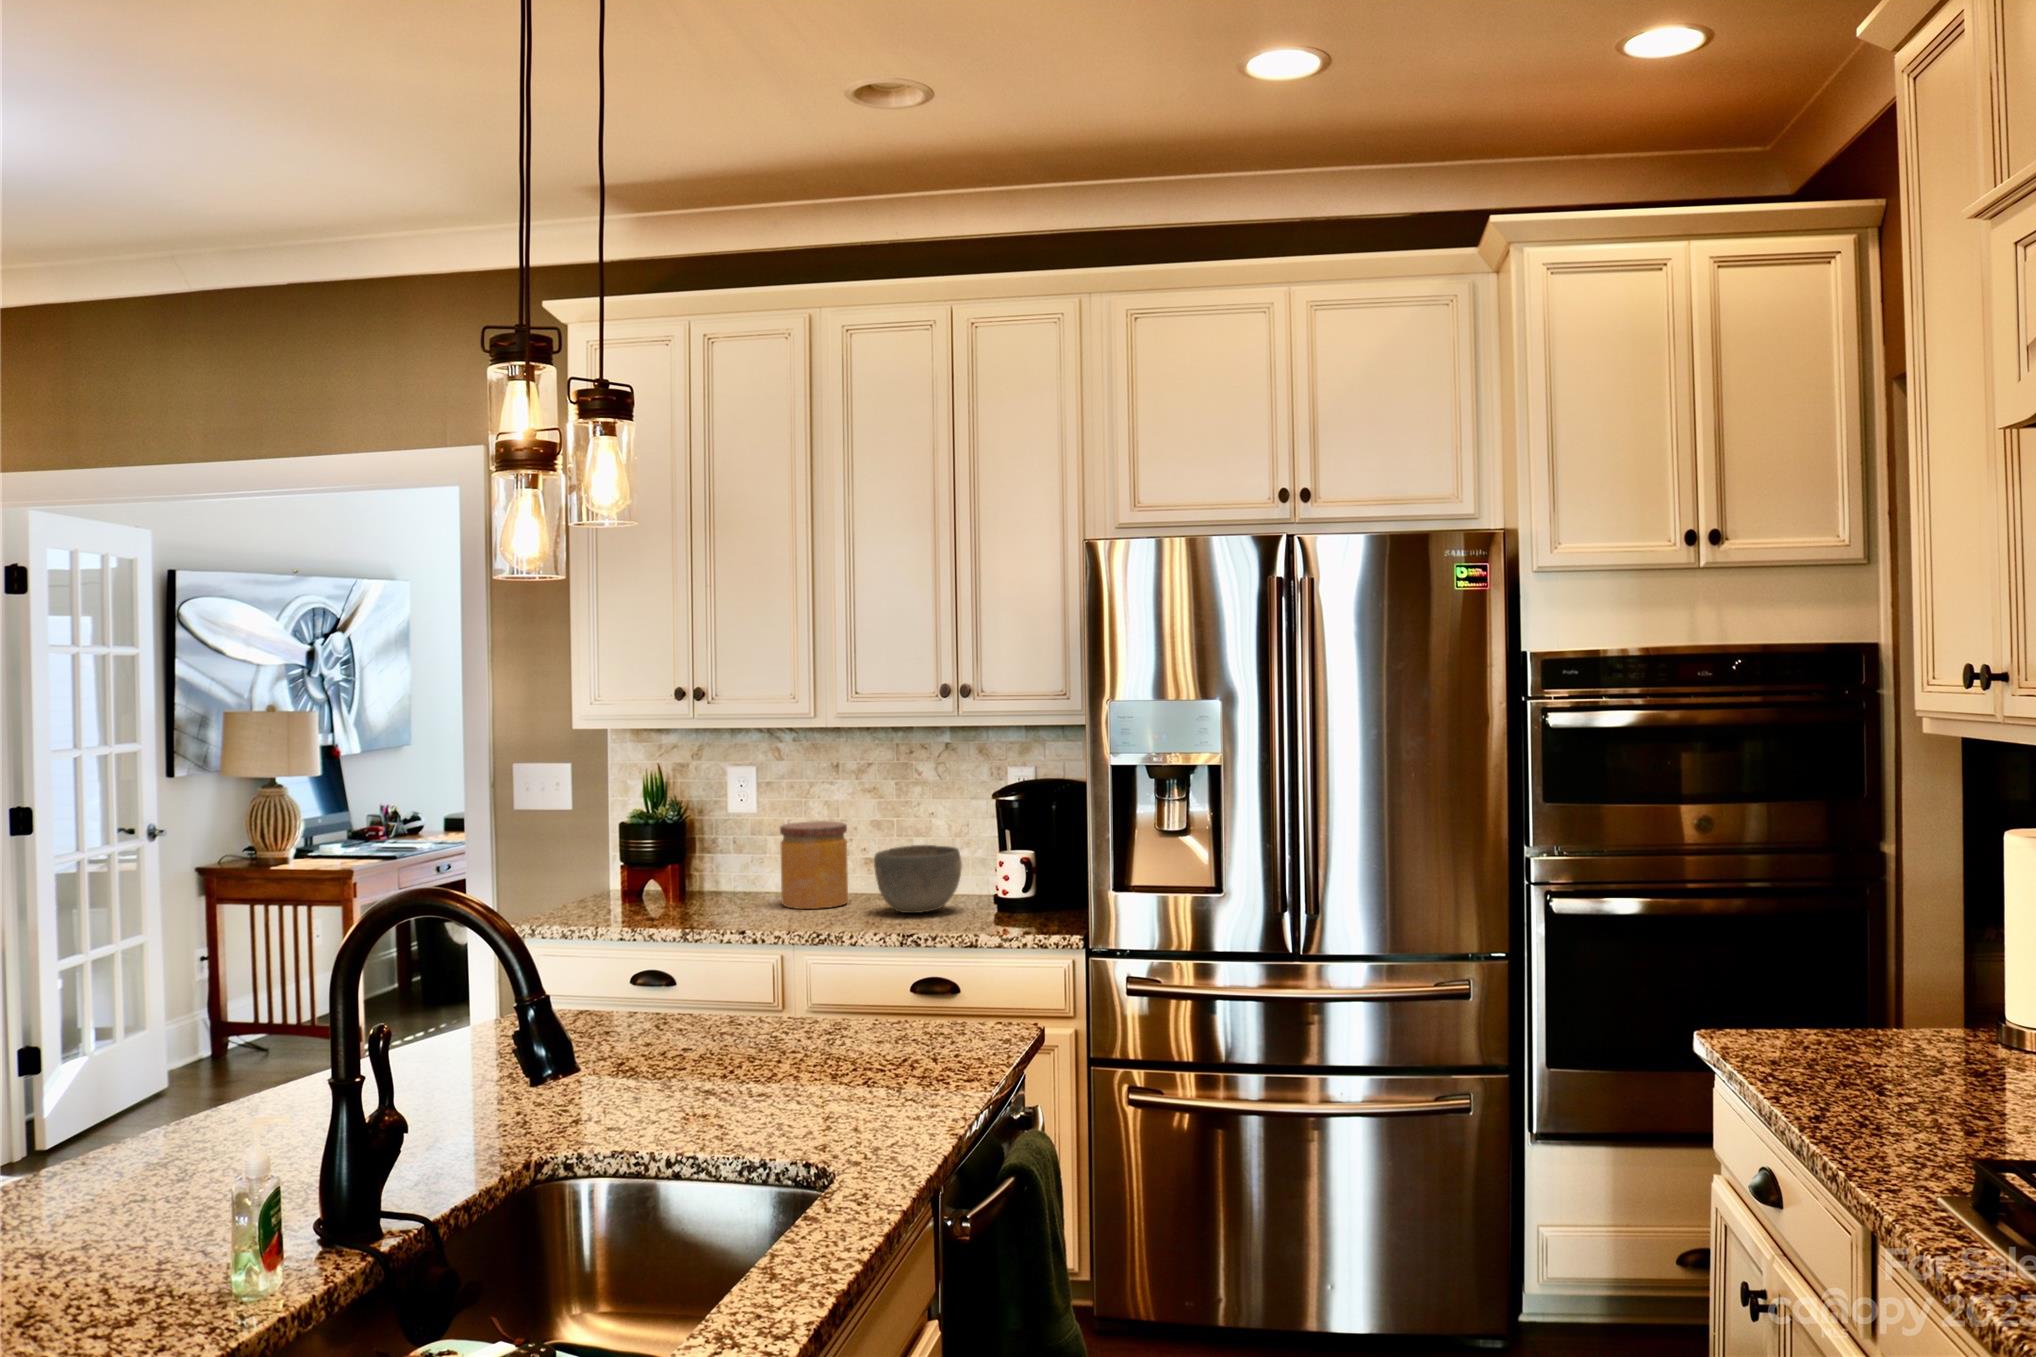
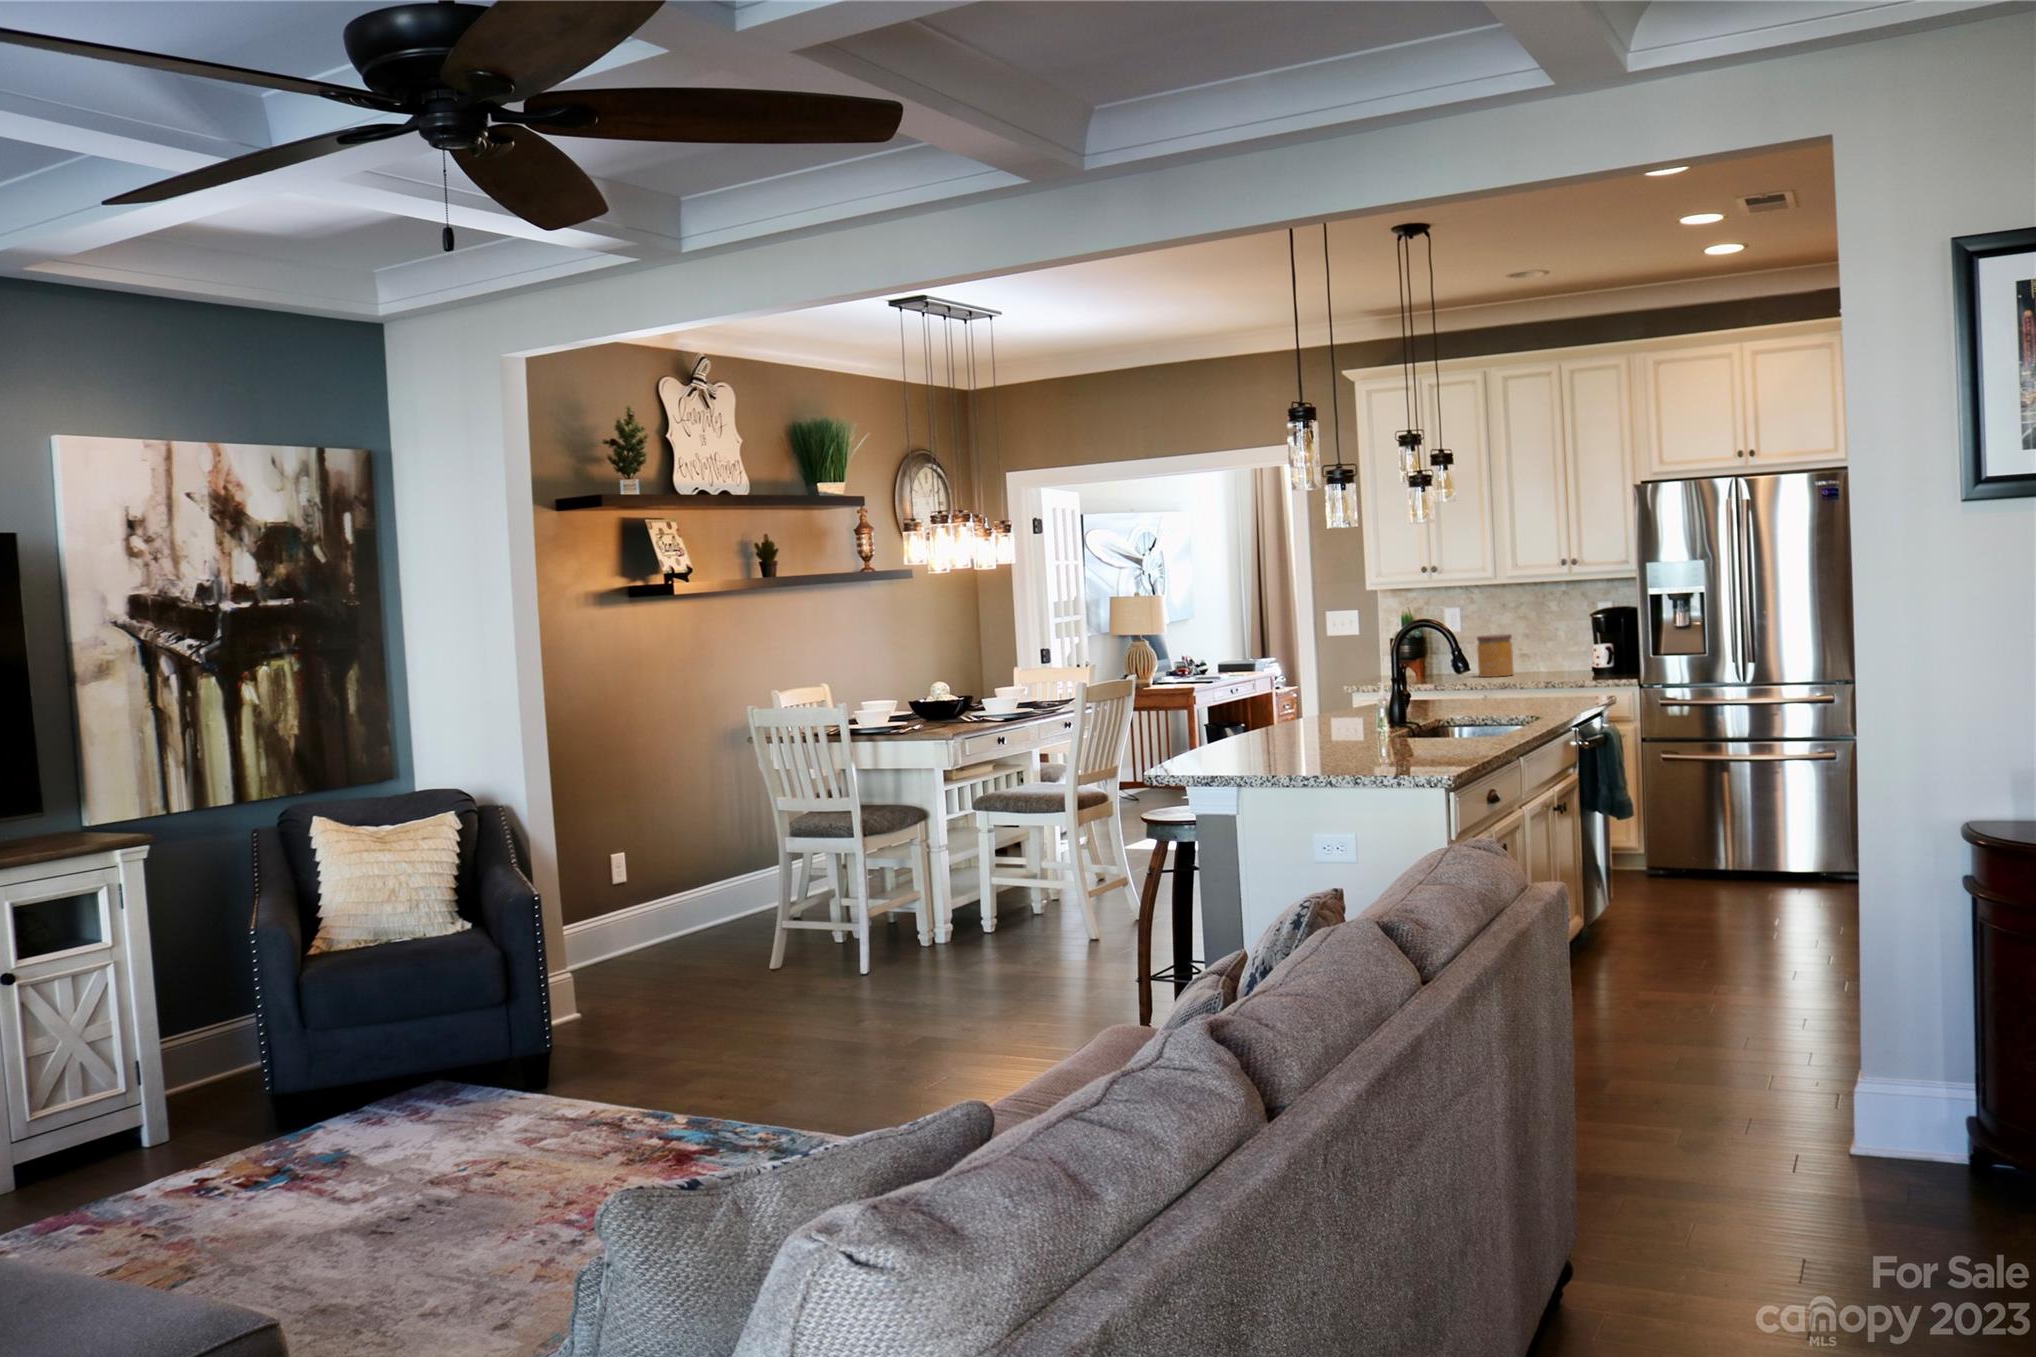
bowl: present [874,845,962,913] -> none [1528,643,1574,676]

